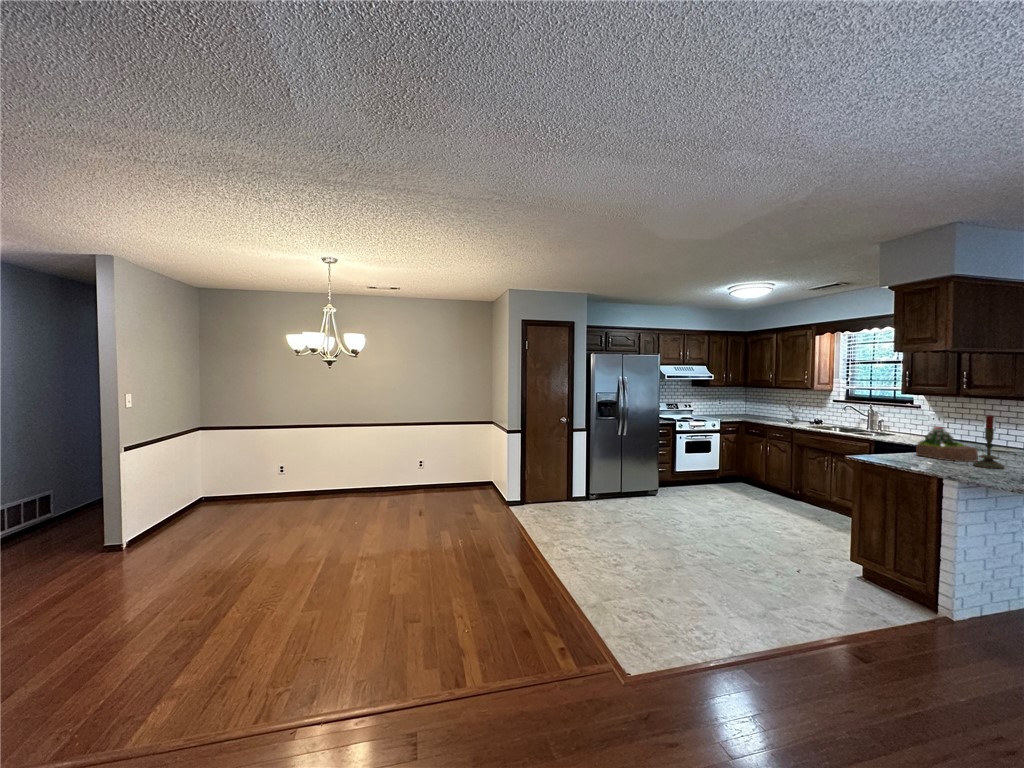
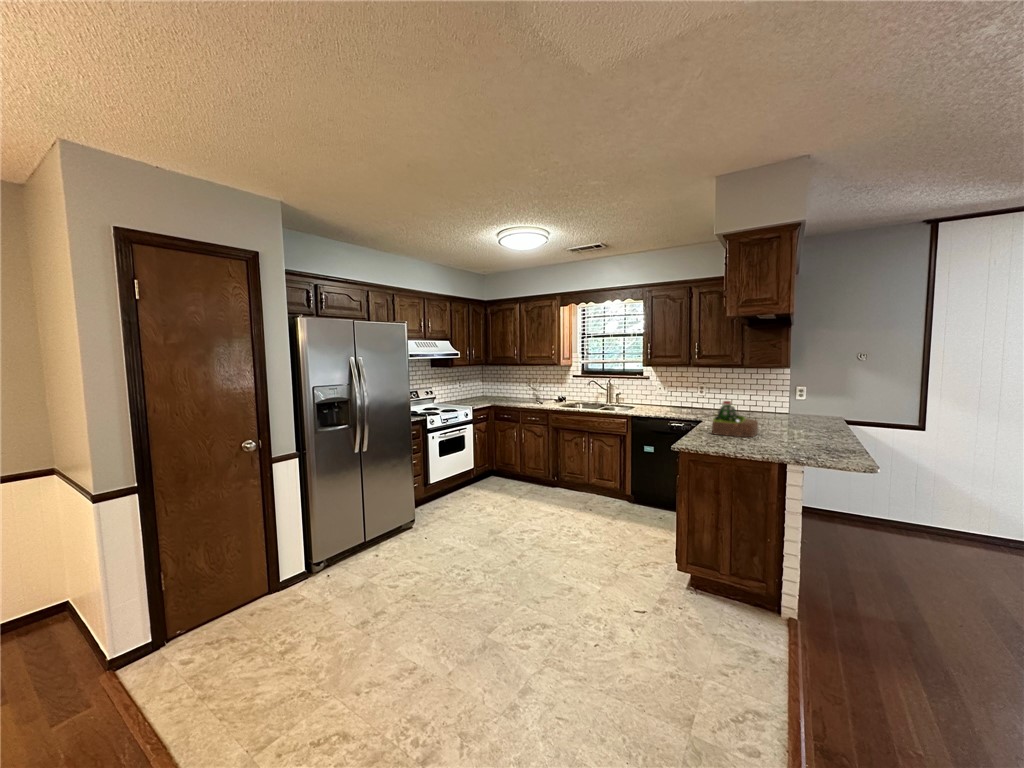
candle: present [973,415,1004,469] -> none [773,385,799,443]

